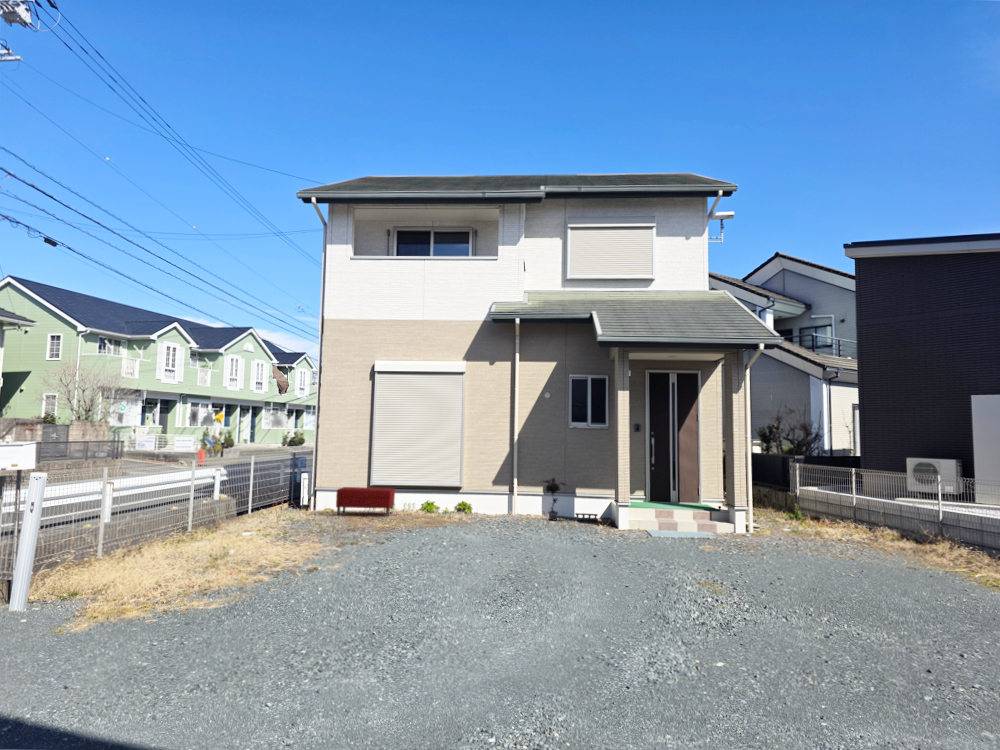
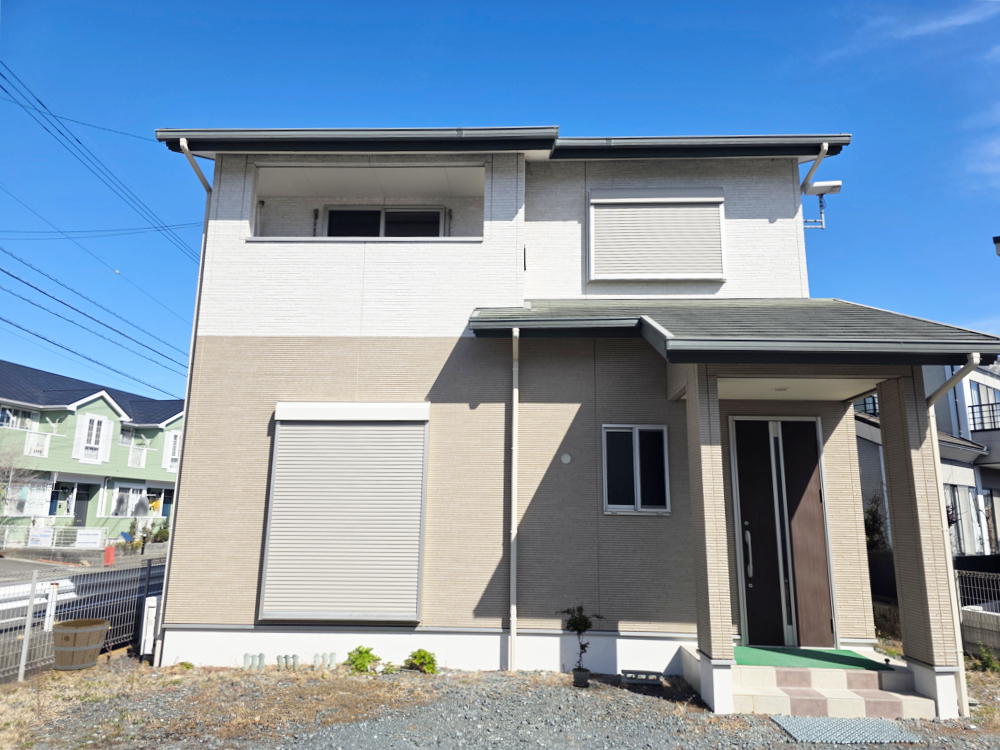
wooden bucket: none [254,485,284,512] -> present [53,618,110,670]
bench: present [336,487,395,516] -> none [188,622,302,680]

